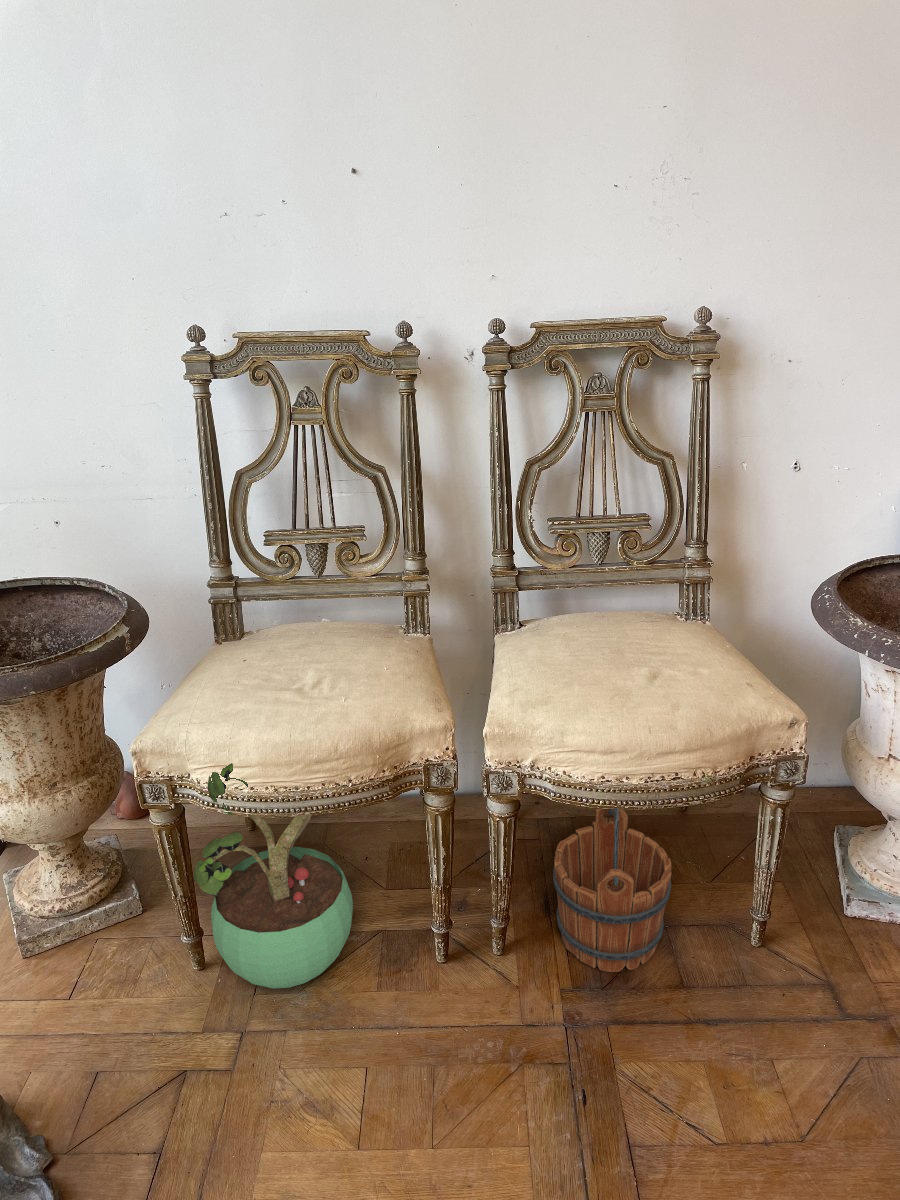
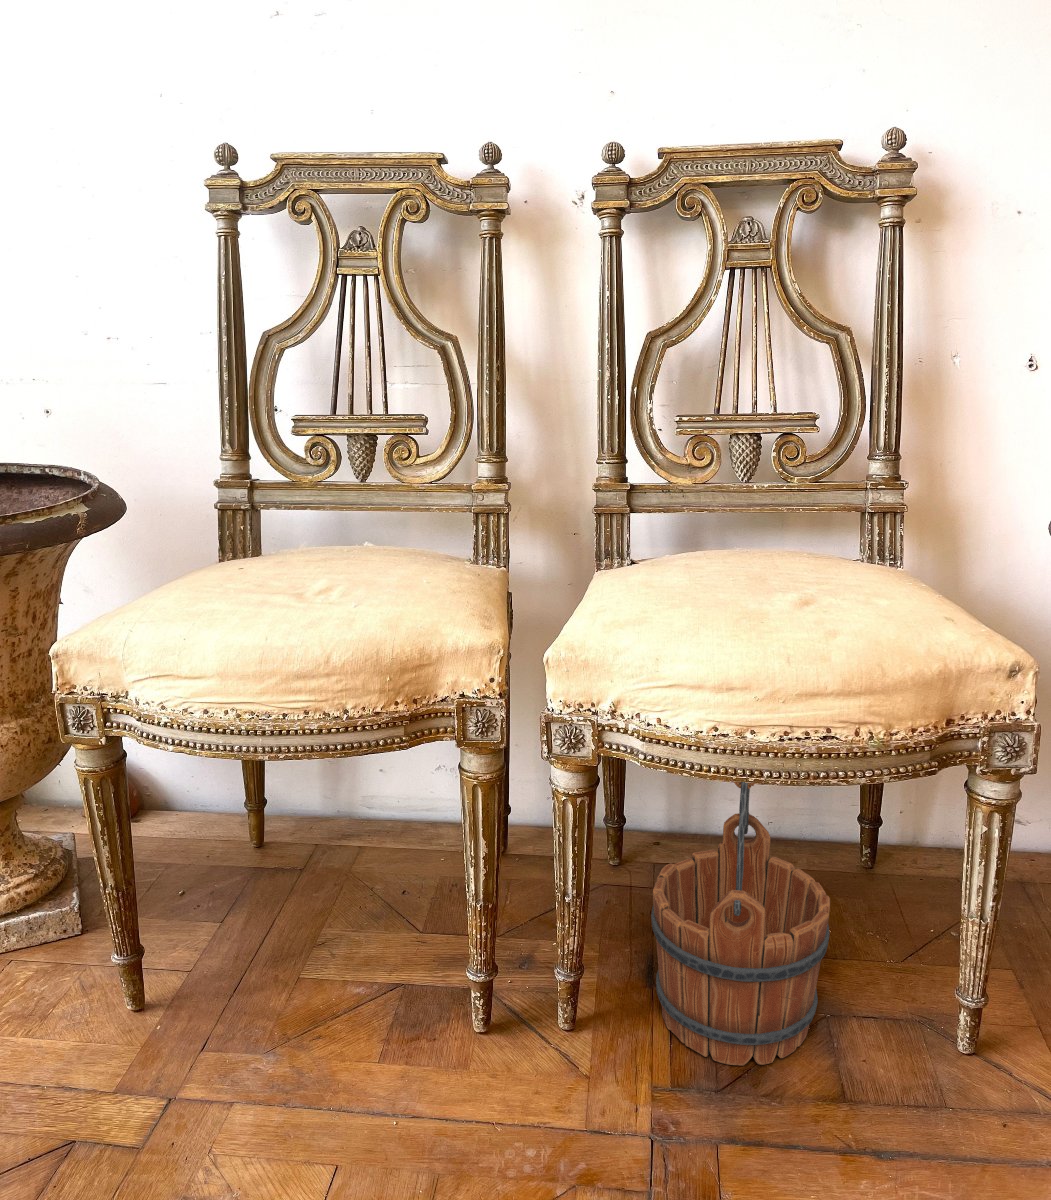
potted plant: present [194,763,353,989] -> none [113,641,388,1036]

